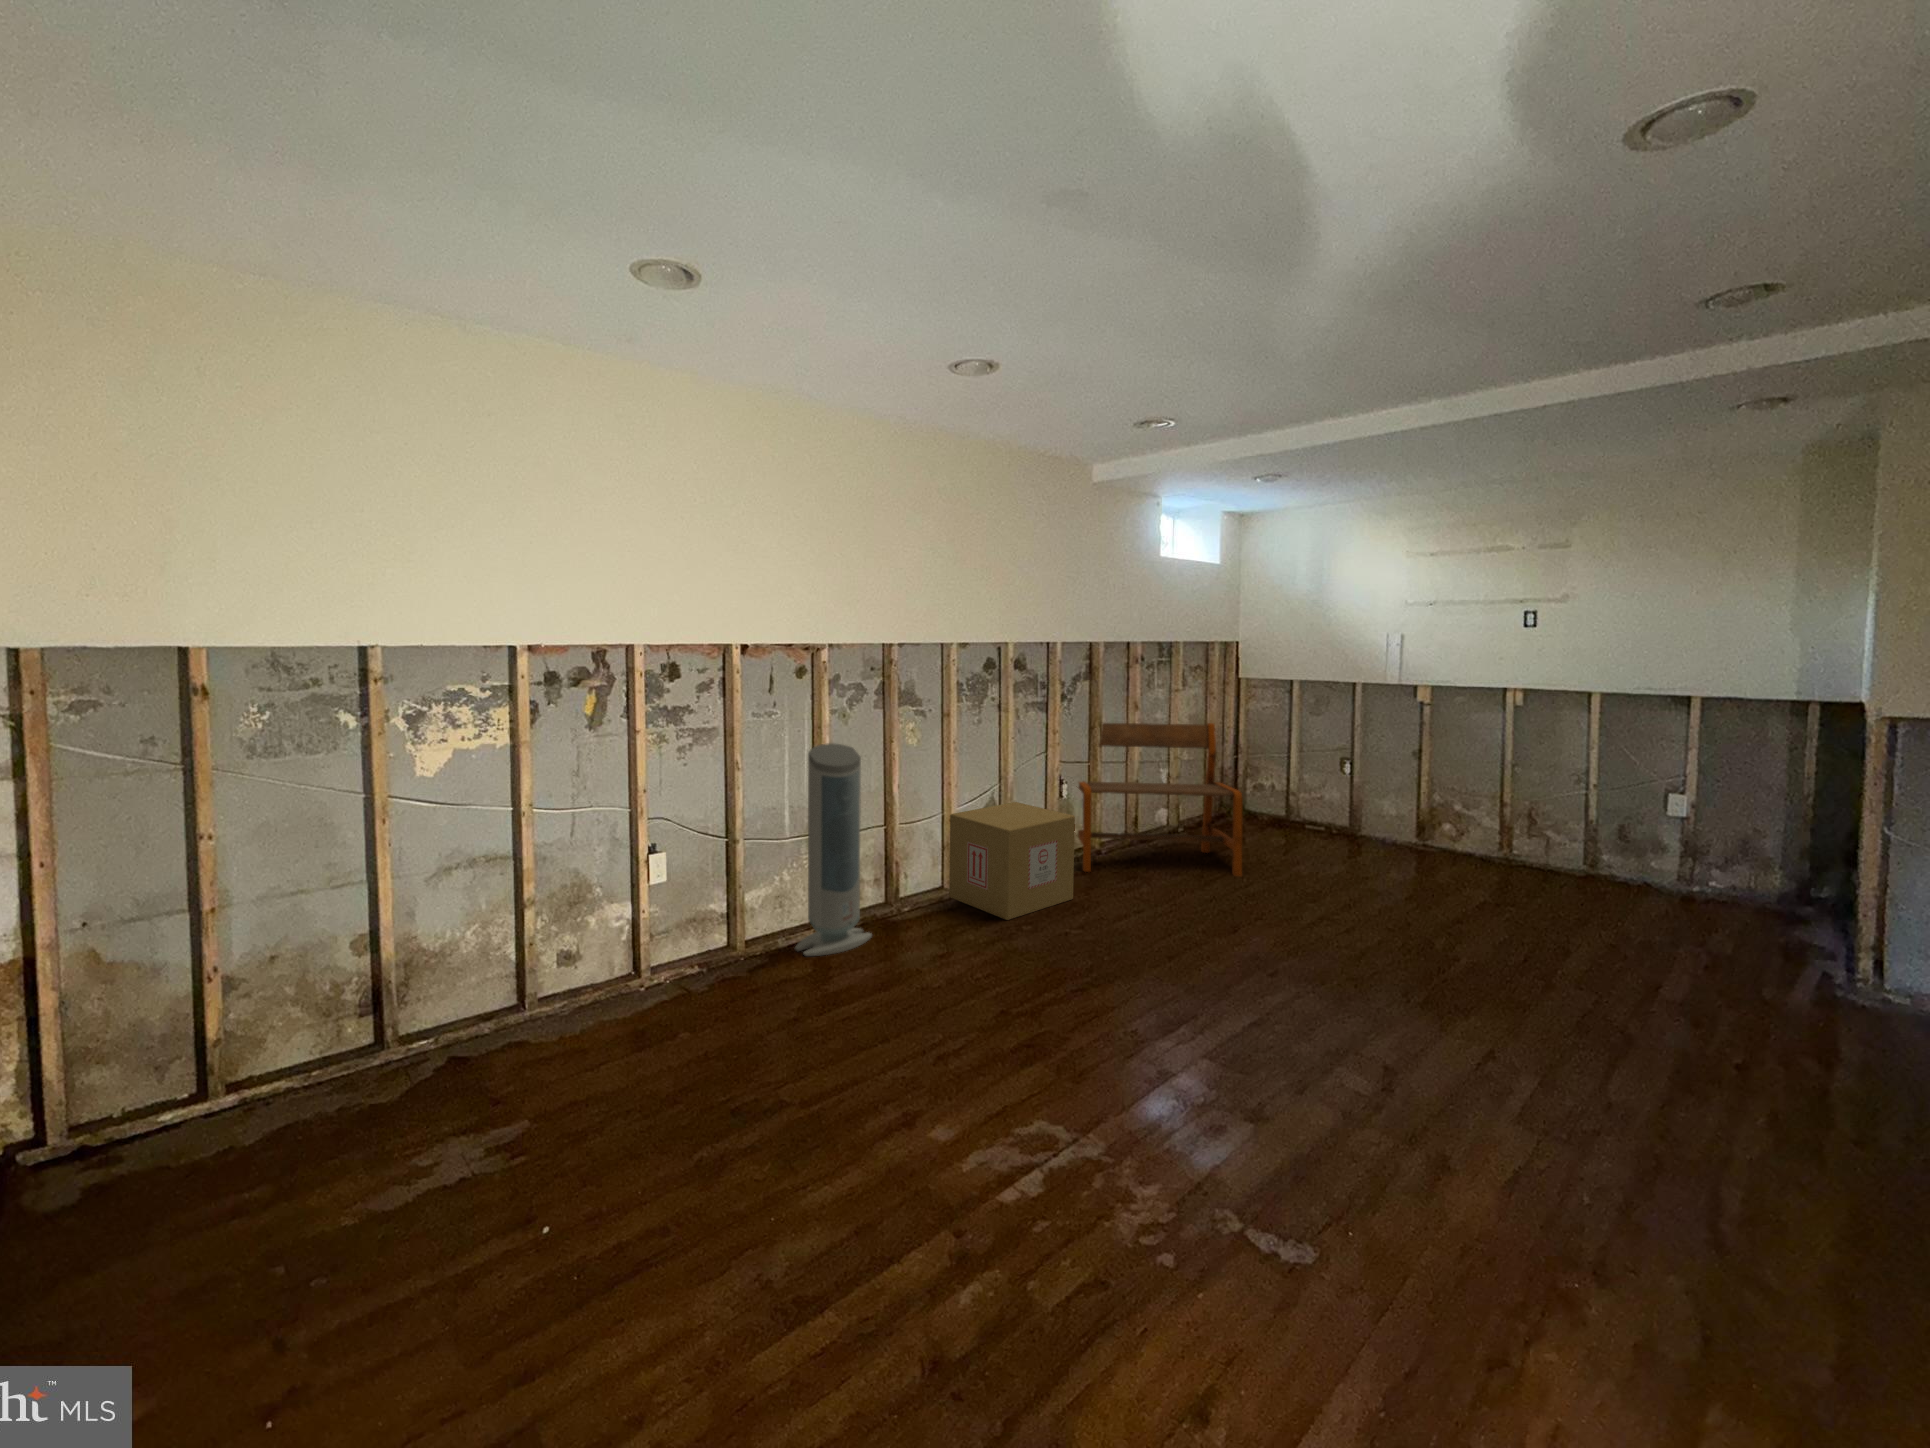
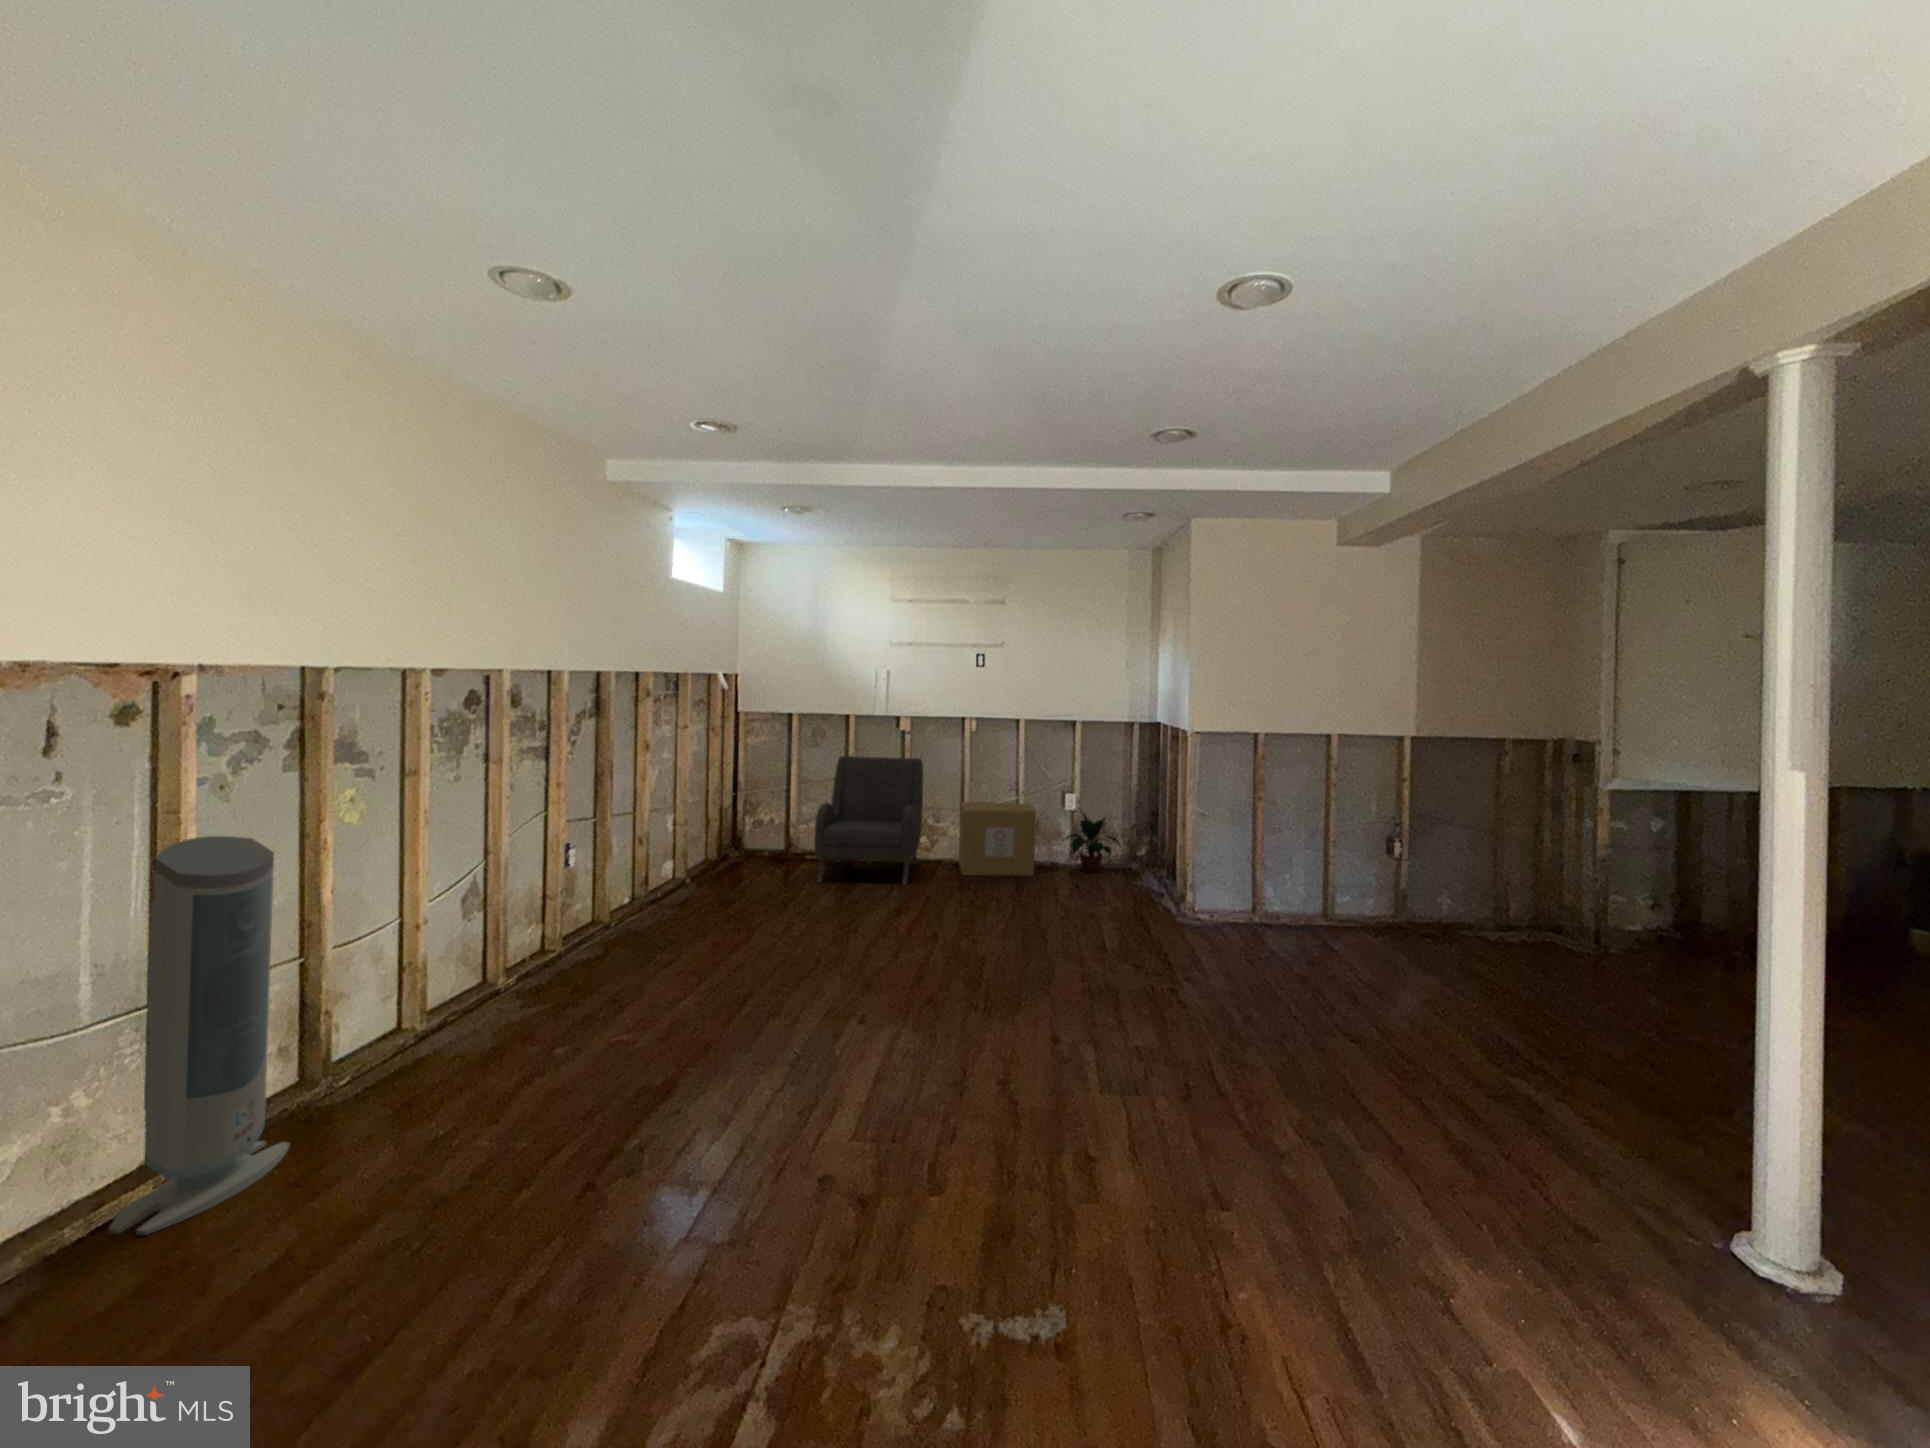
bench: present [1078,723,1243,876] -> none [571,761,776,955]
armchair: none [1301,726,1446,873] -> present [814,756,923,885]
cardboard box: present [949,802,1075,920] -> present [959,801,1036,876]
potted plant: none [1661,817,1784,912] -> present [1063,812,1120,872]

